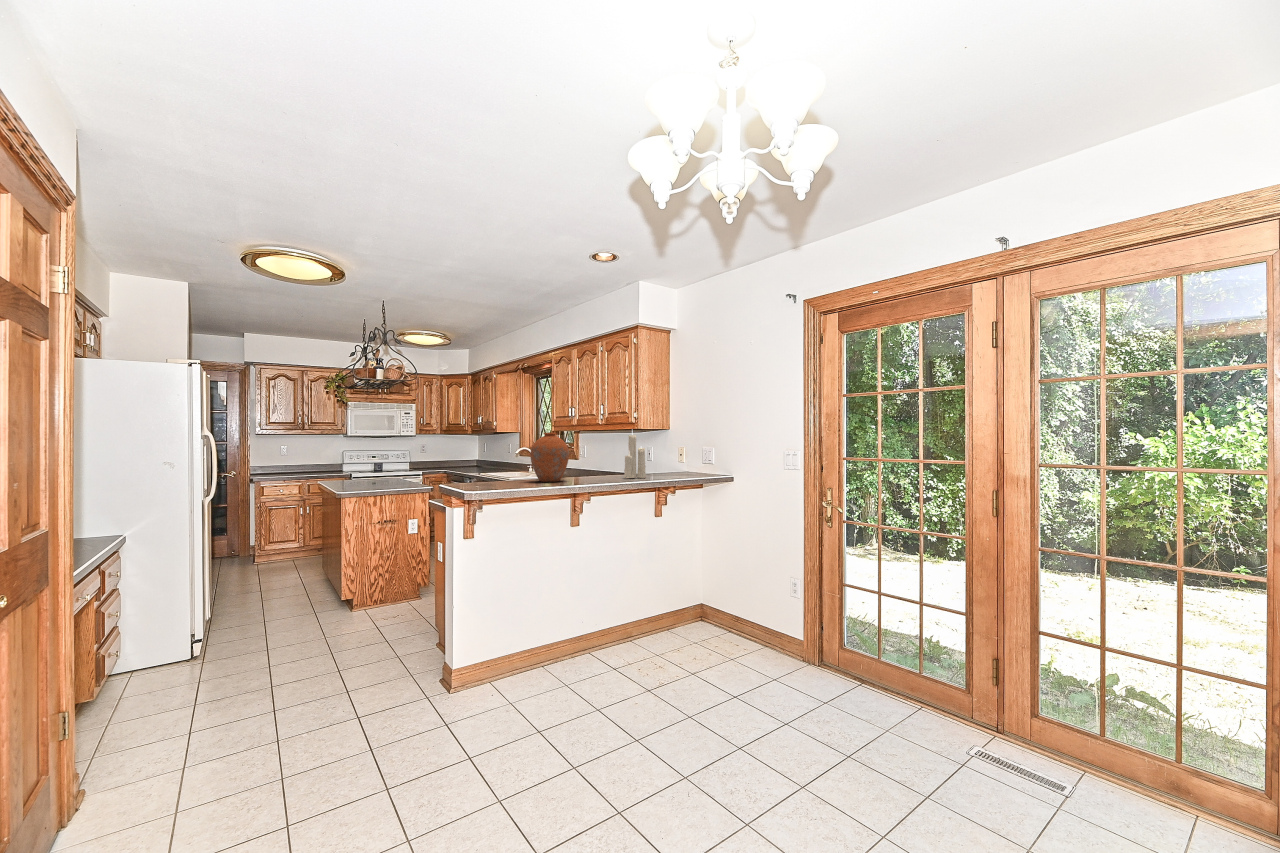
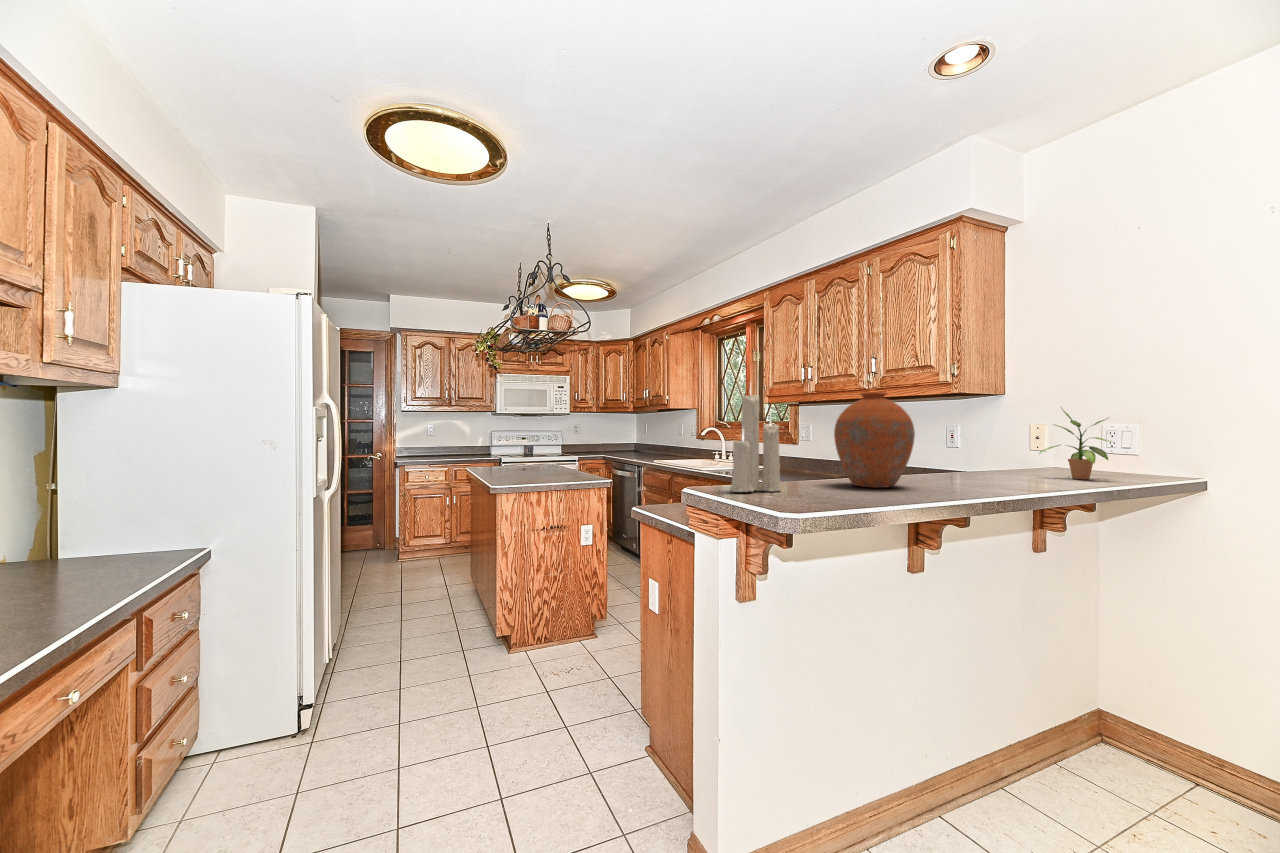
candle: present [624,431,646,478] -> present [730,387,781,492]
potted plant: none [654,438,688,476] -> present [1040,409,1111,479]

